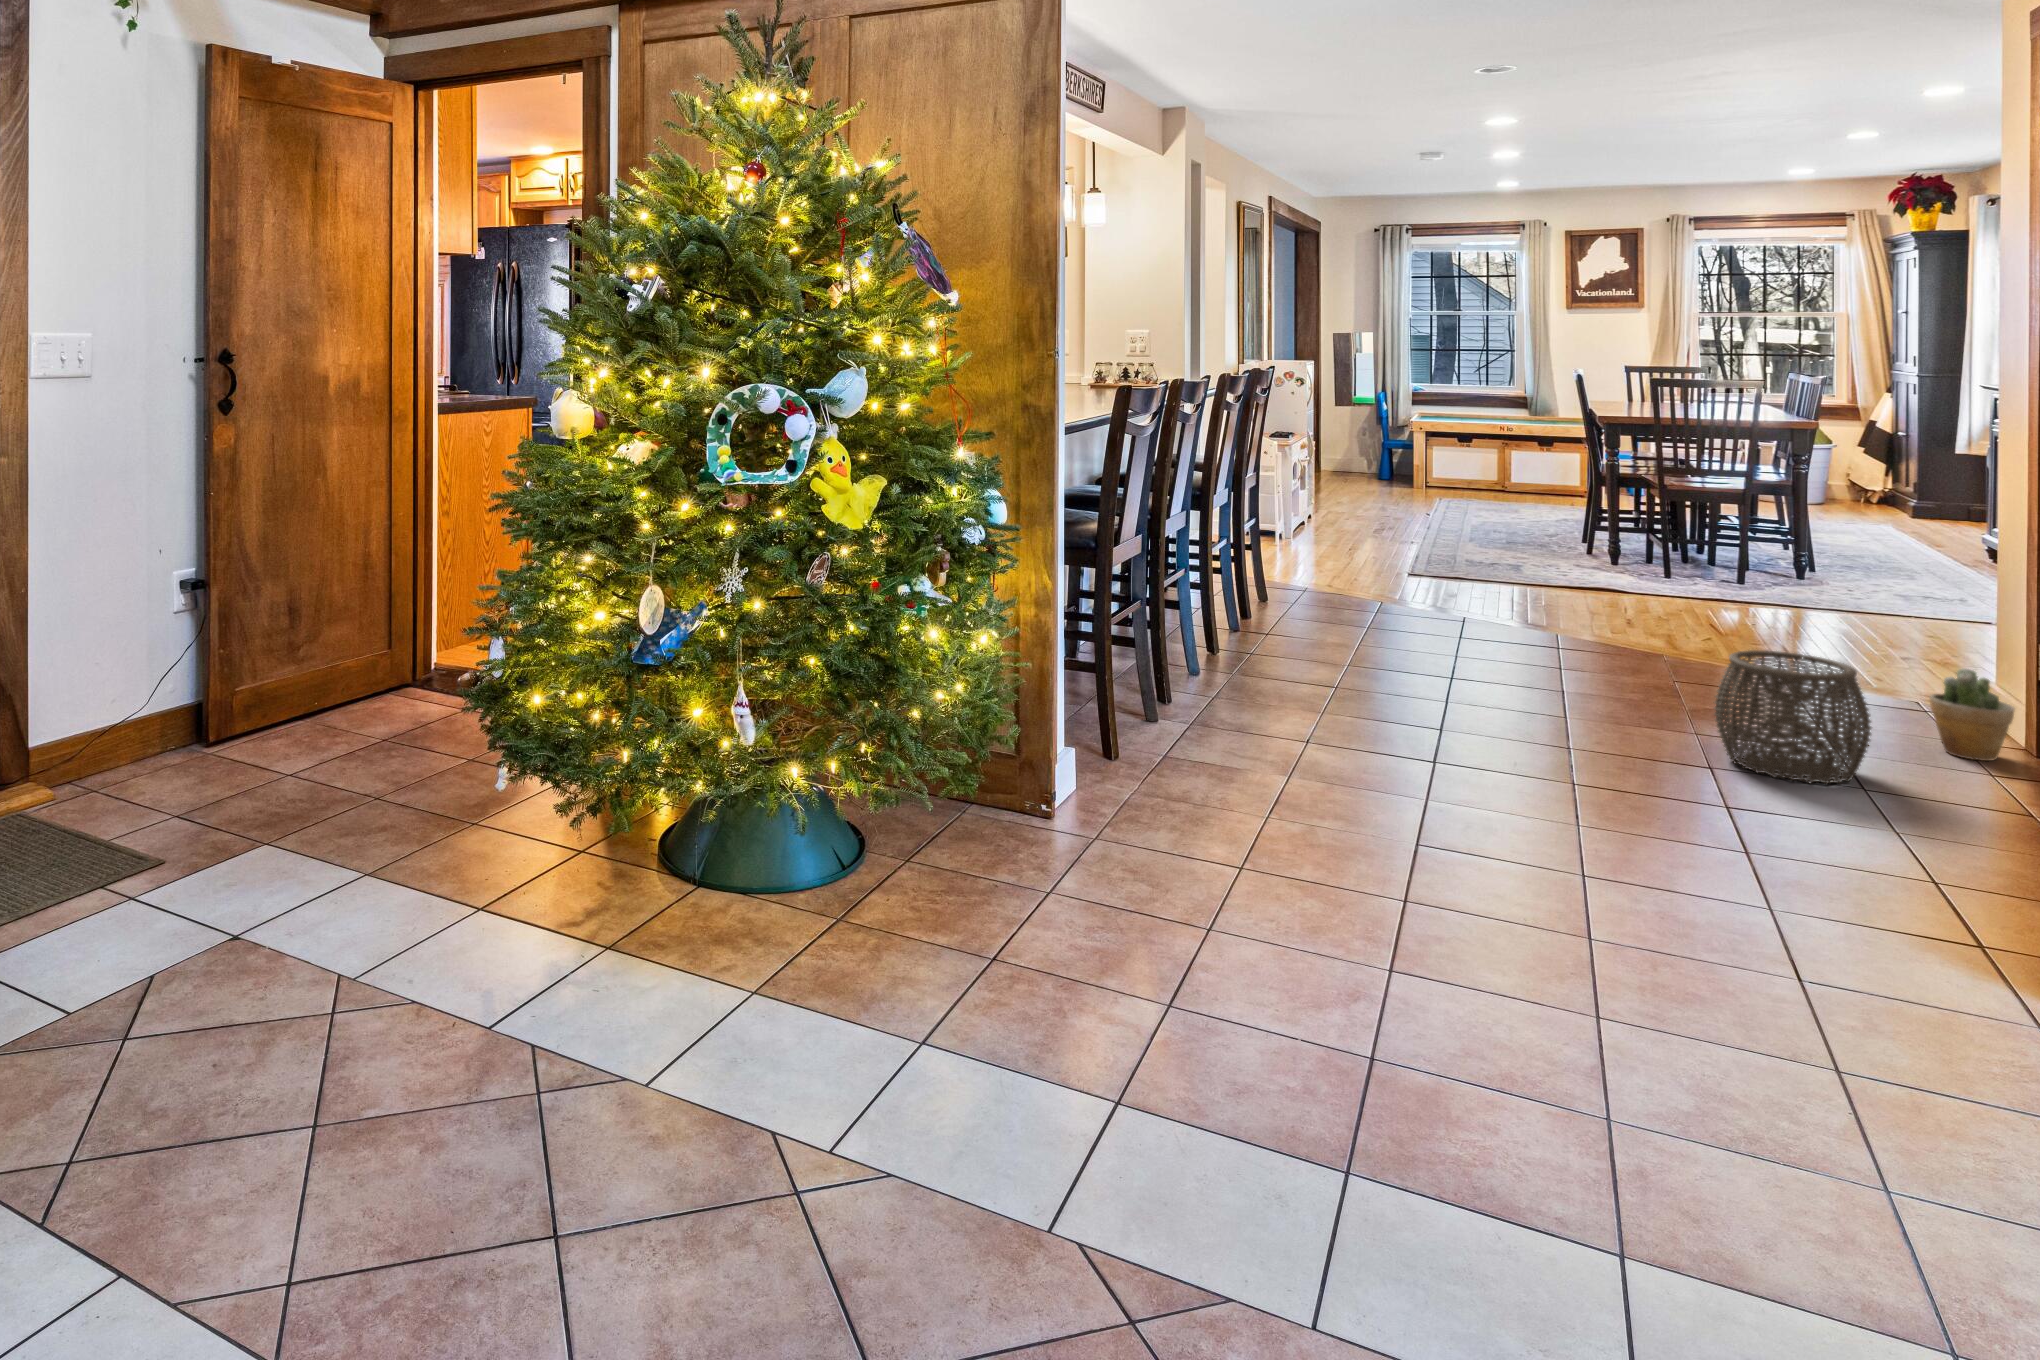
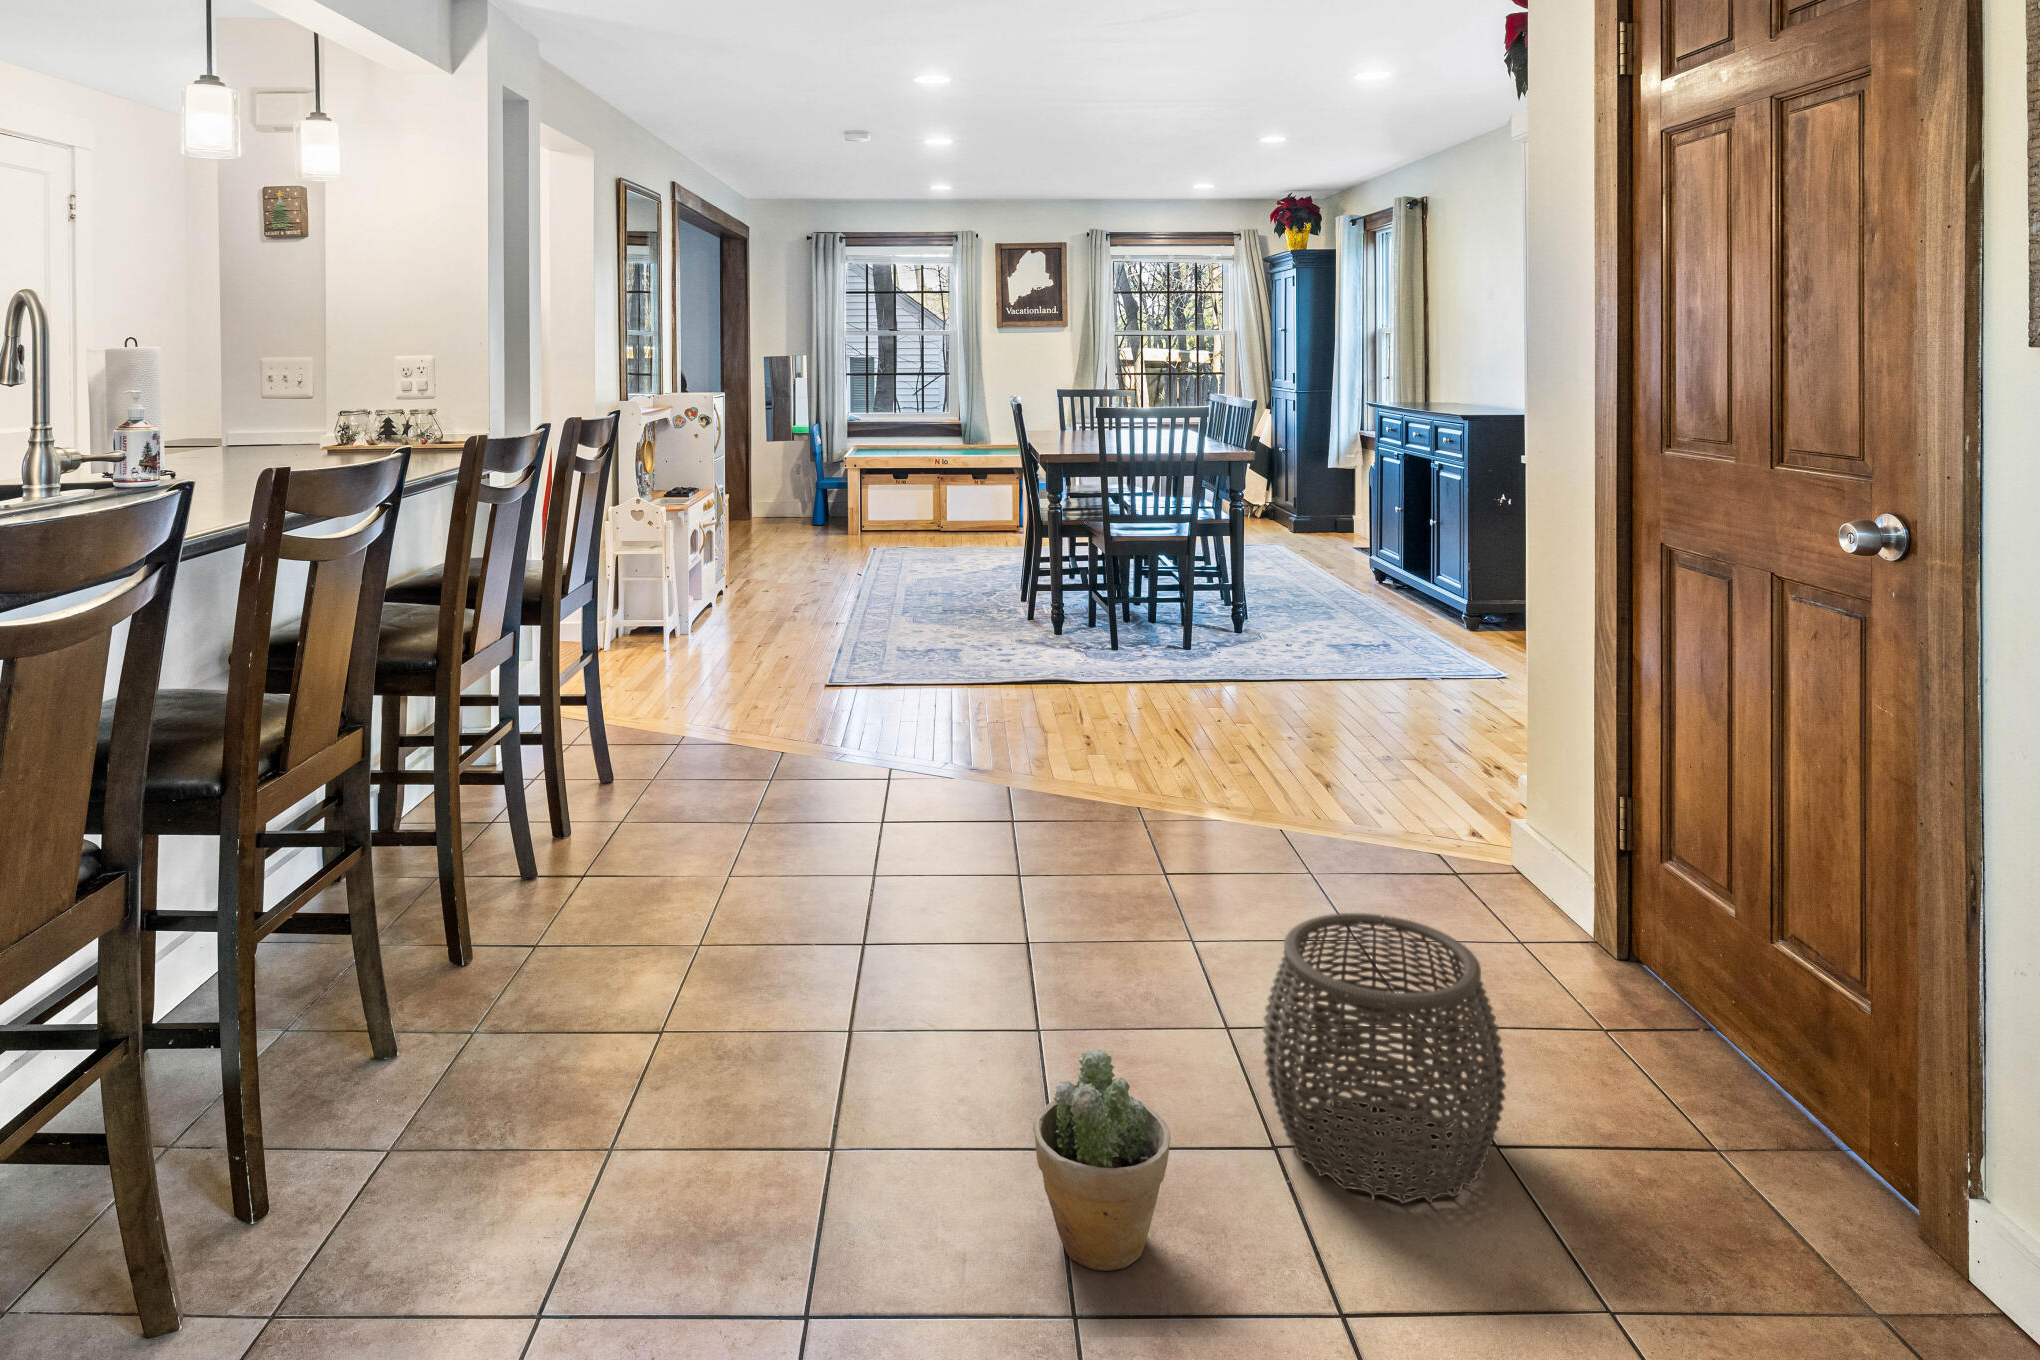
potted plant: present [1929,668,2015,761] -> present [1033,1049,1171,1271]

